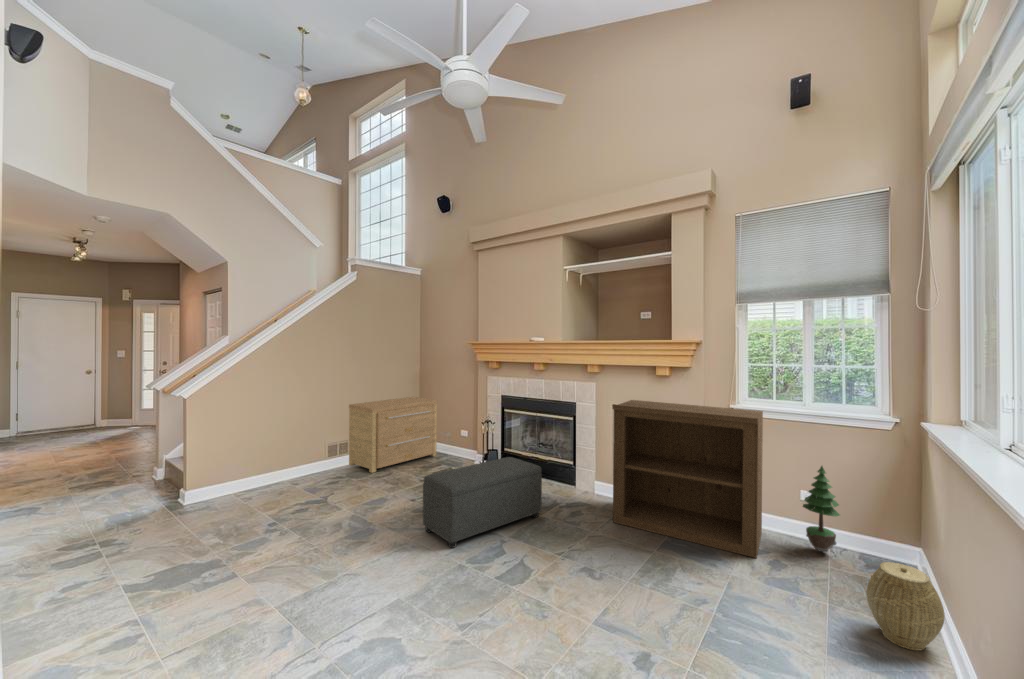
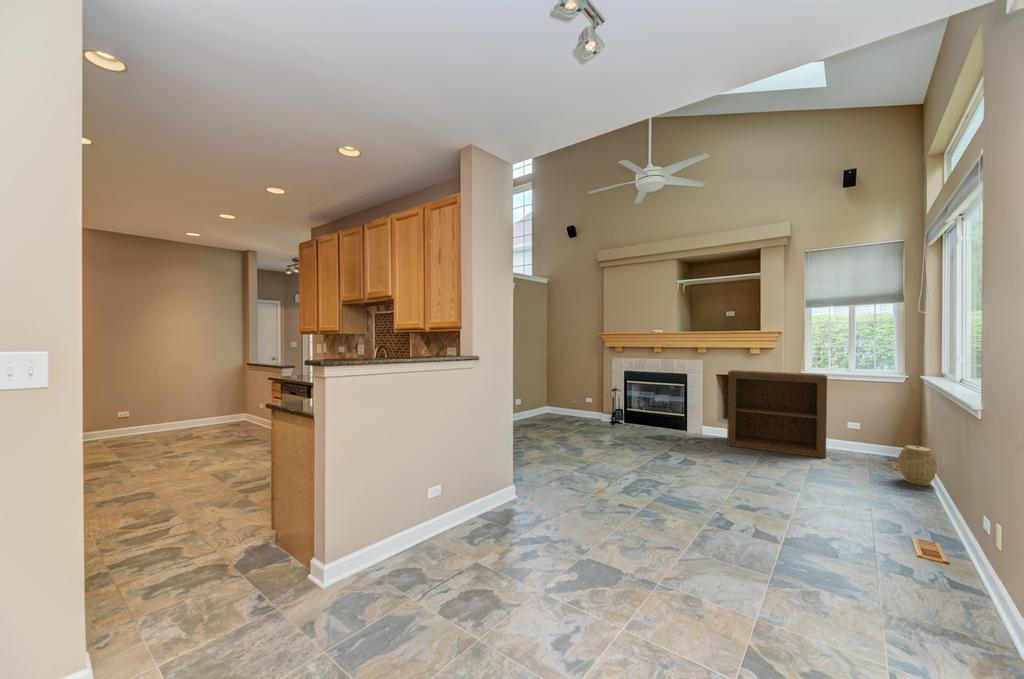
side table: present [349,397,437,473] -> none [515,374,569,424]
ottoman: present [423,457,542,548] -> none [614,407,680,455]
potted tree: present [803,466,840,552] -> none [851,404,875,456]

